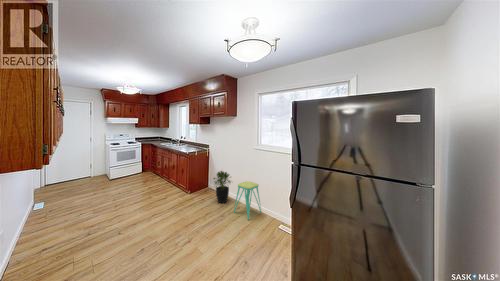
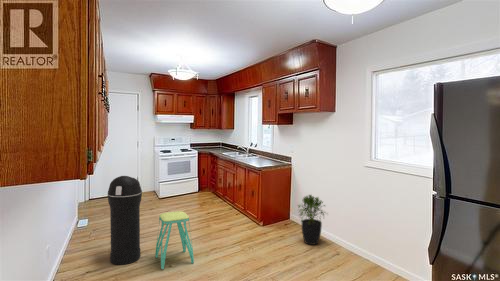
trash can: none [31,167,75,250] -> present [108,176,142,265]
stool: present [234,181,261,220] -> present [155,211,194,269]

